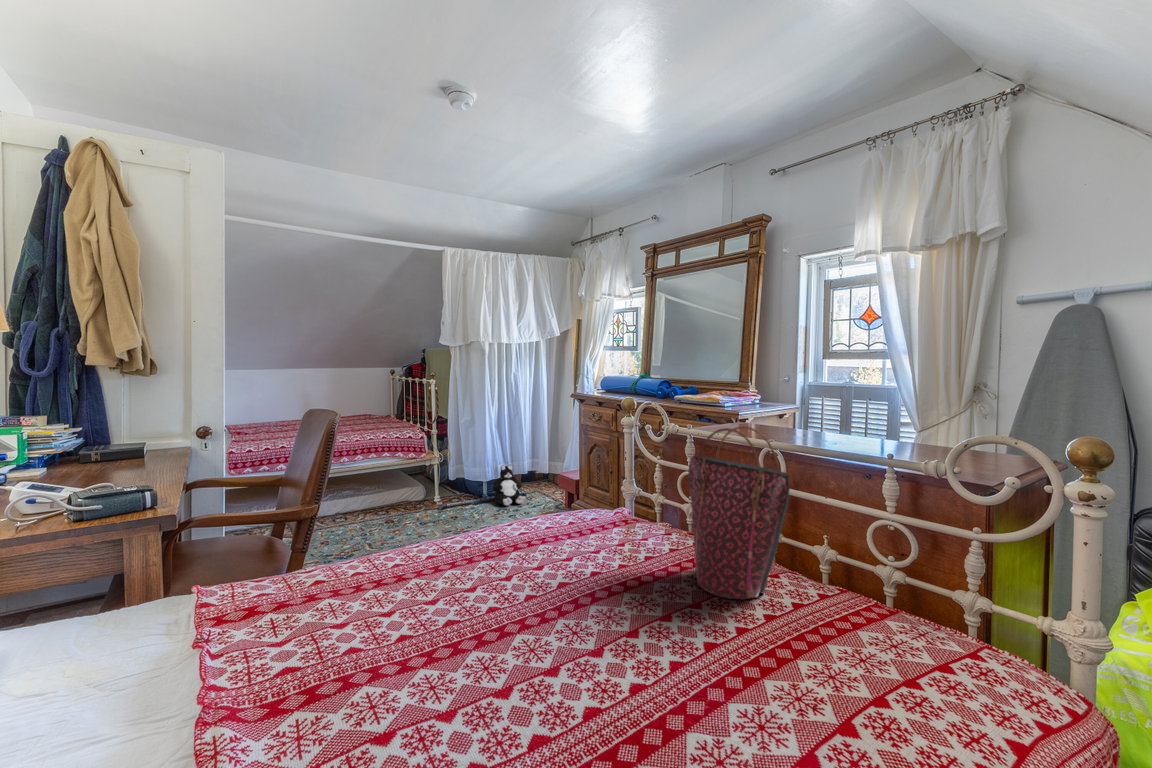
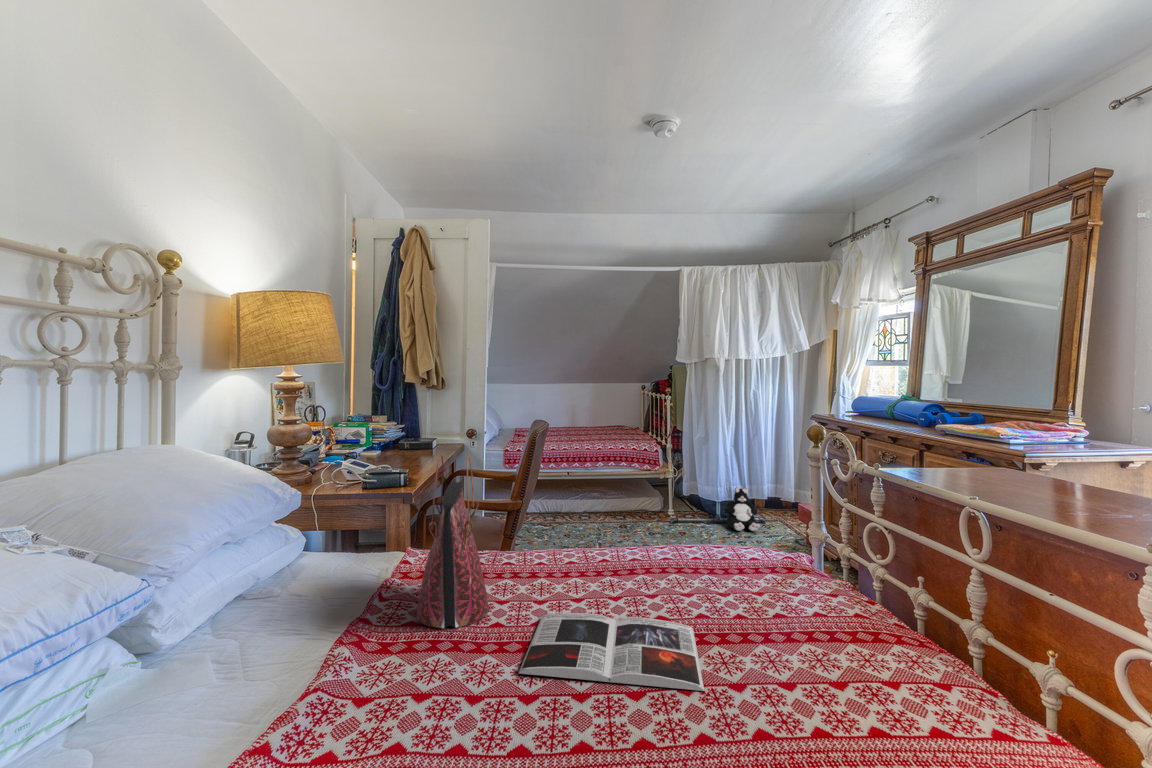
handbag: present [688,426,790,599] -> present [417,454,489,628]
magazine: none [451,583,647,674] -> present [519,613,704,691]

